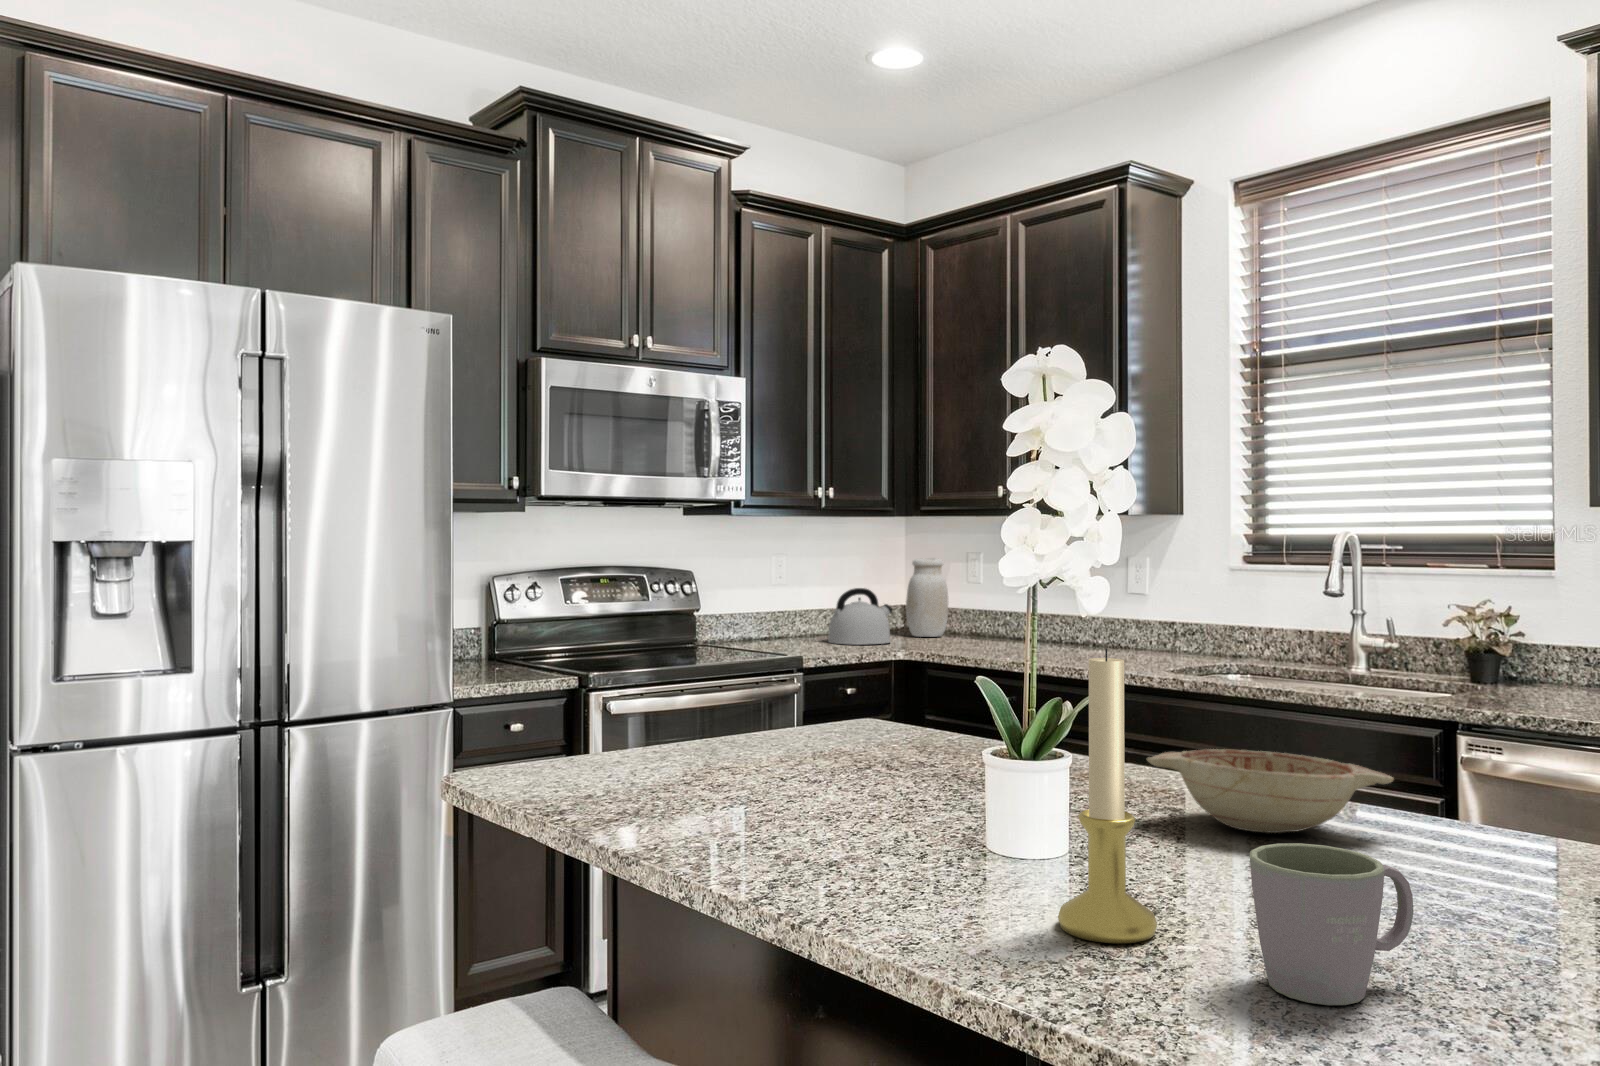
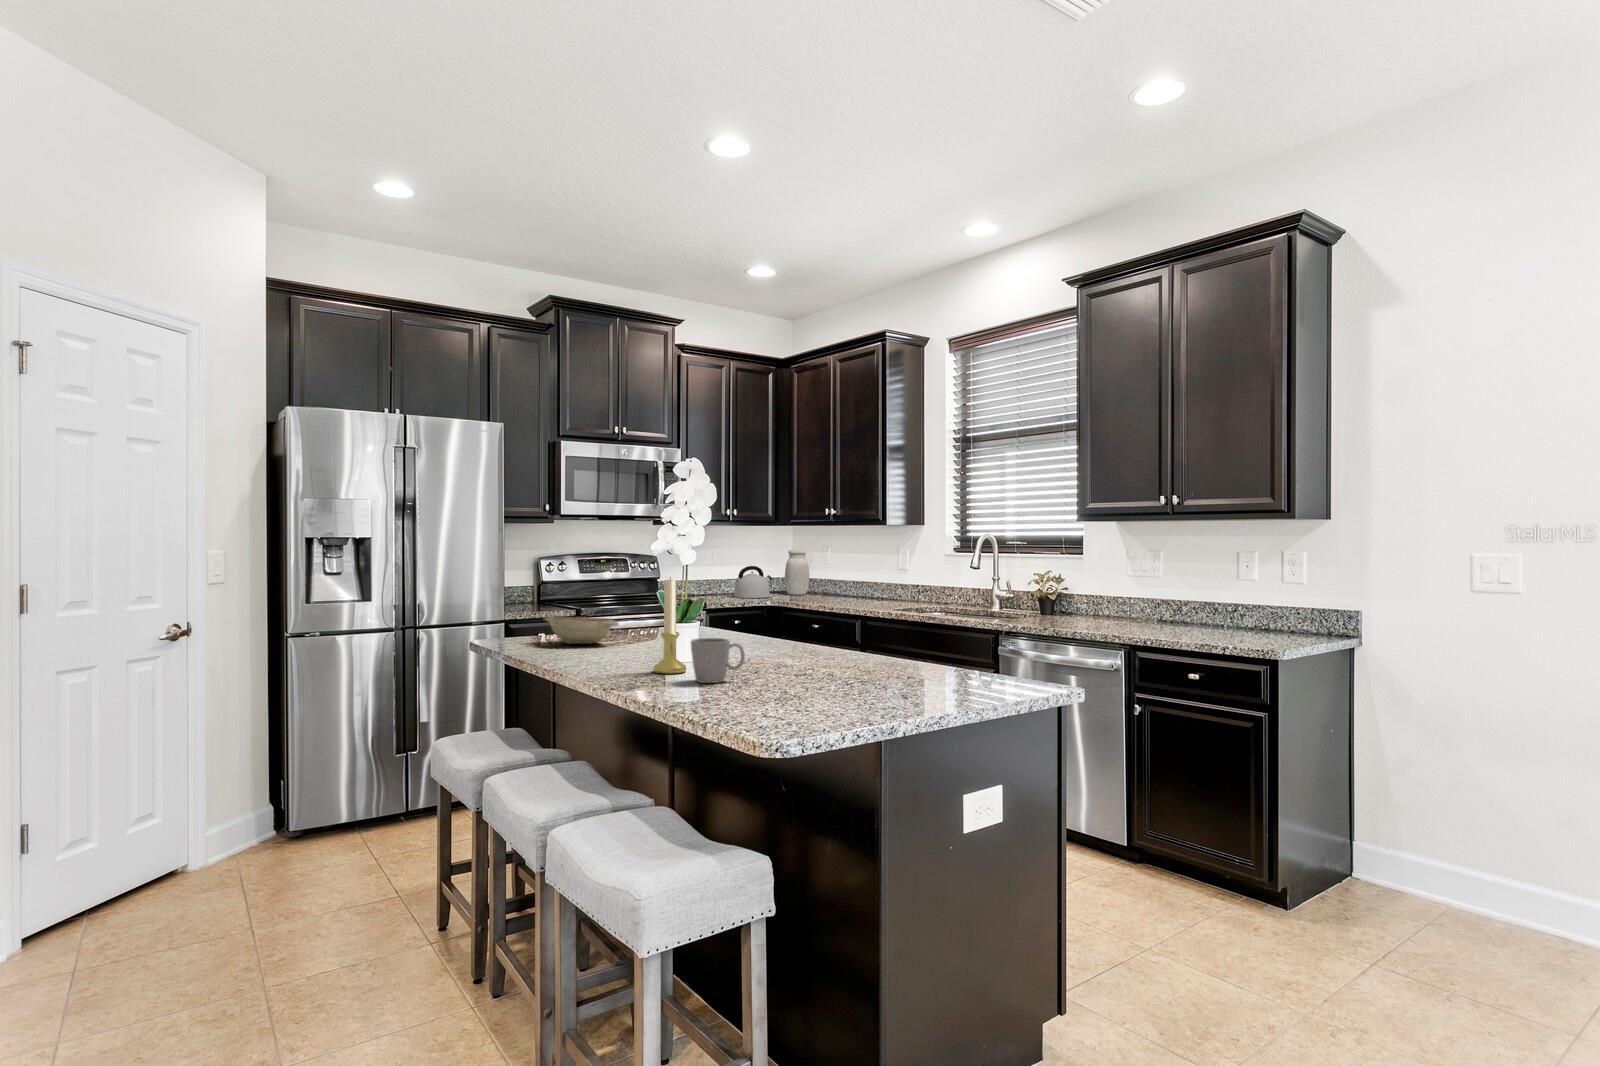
decorative bowl: present [1147,749,1394,833] -> present [544,617,619,644]

